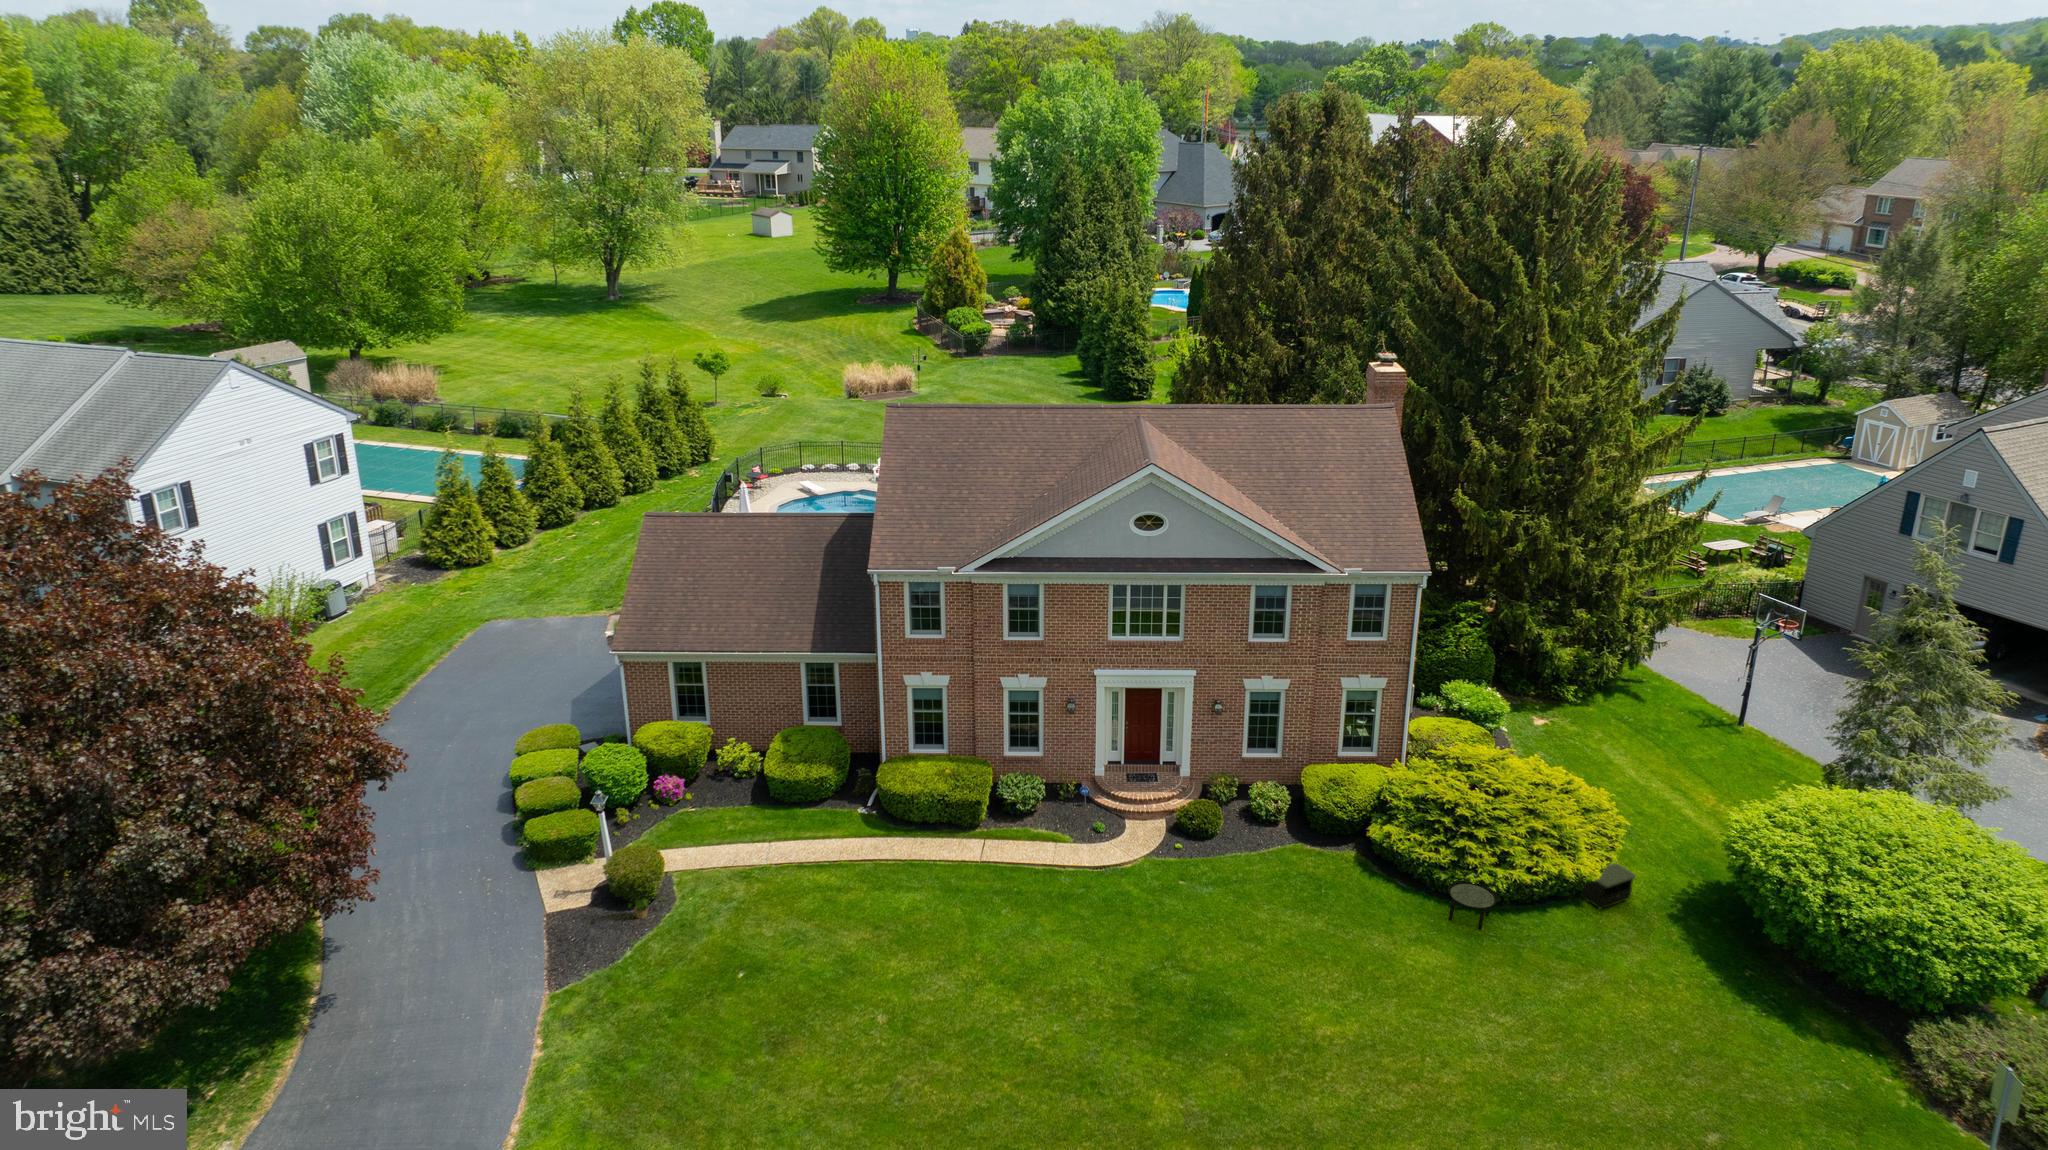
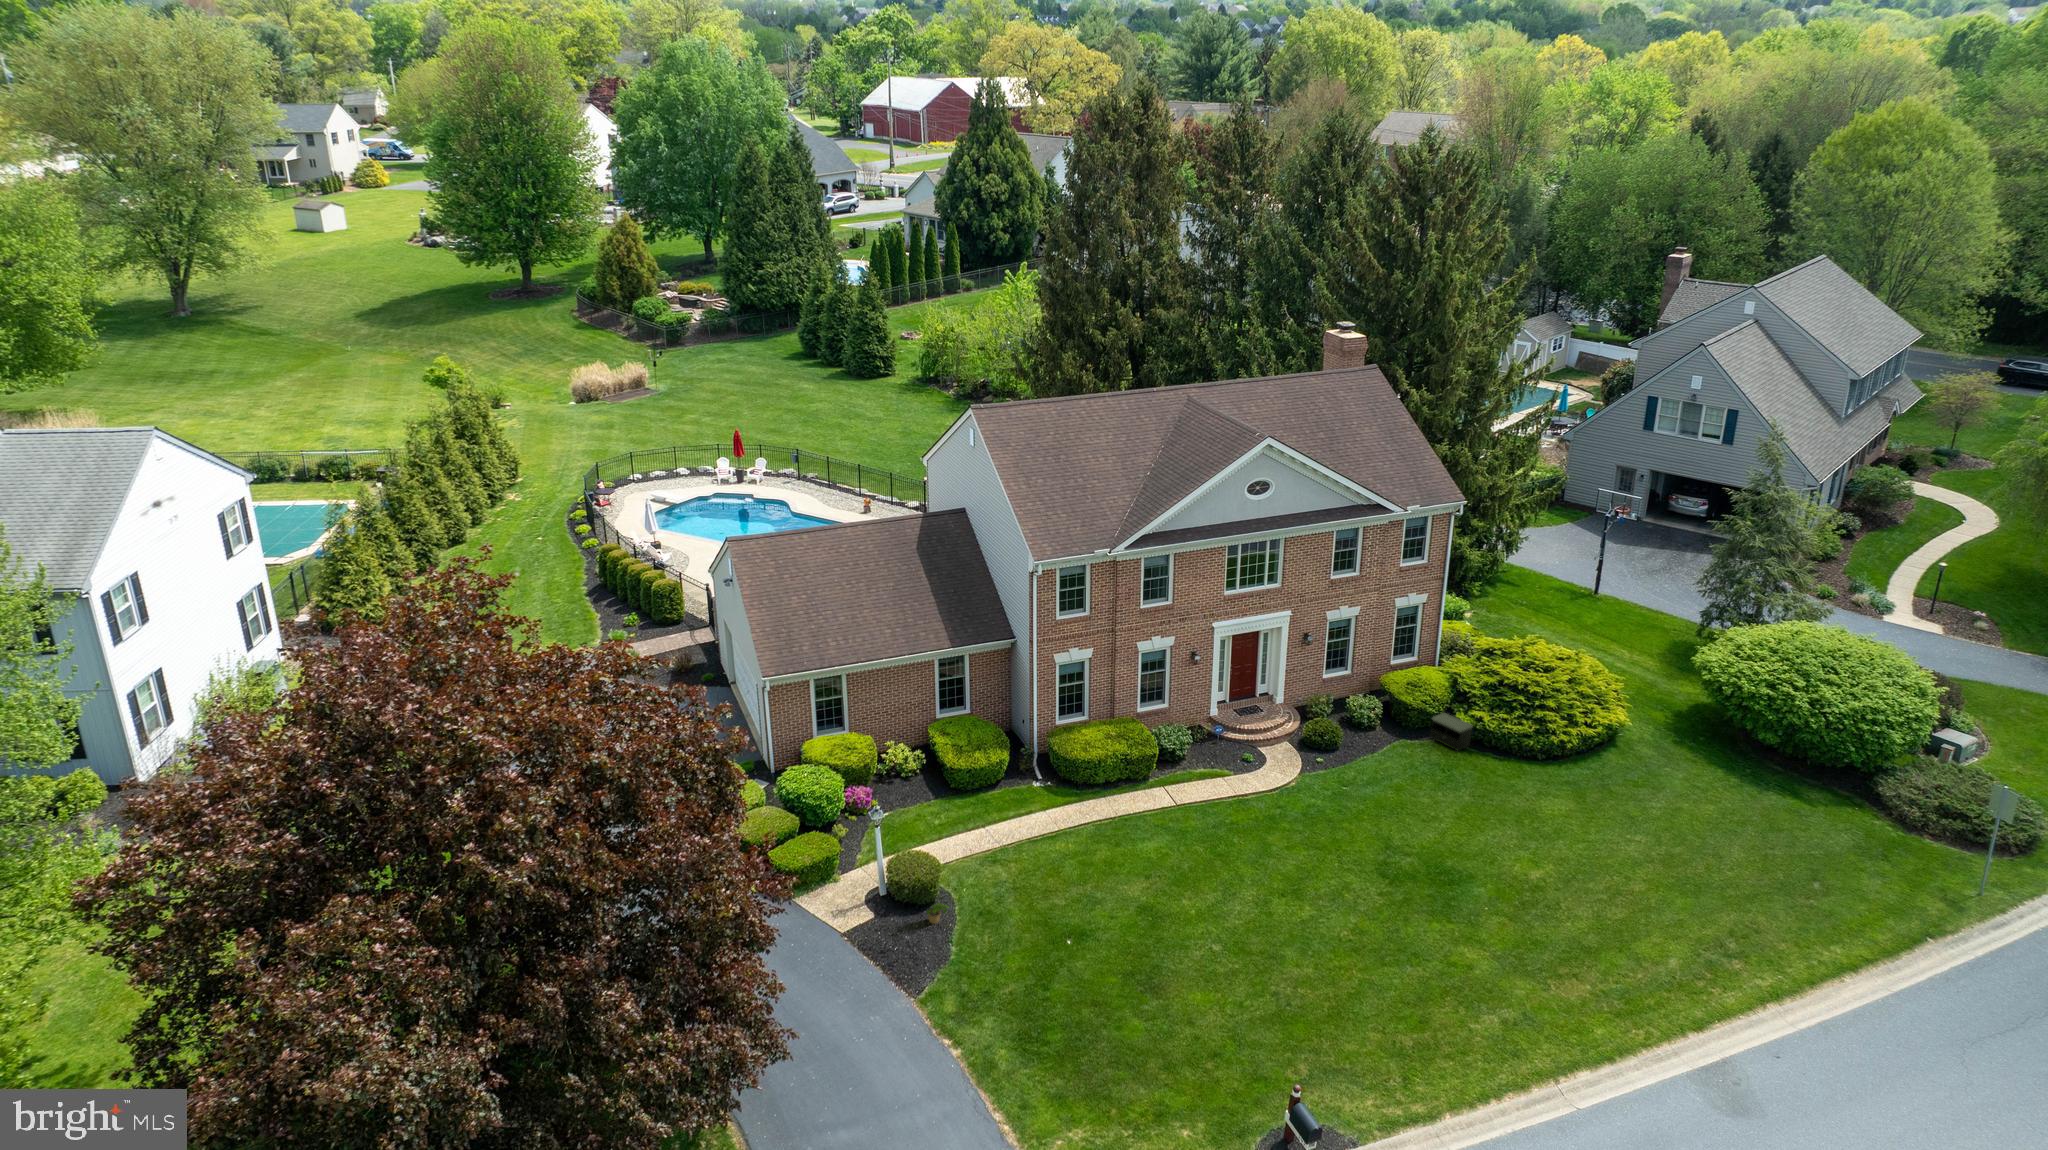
storage bench: present [1582,863,1636,909] -> present [1430,713,1472,751]
round table: present [1448,881,1498,930] -> none [1545,743,1586,780]

